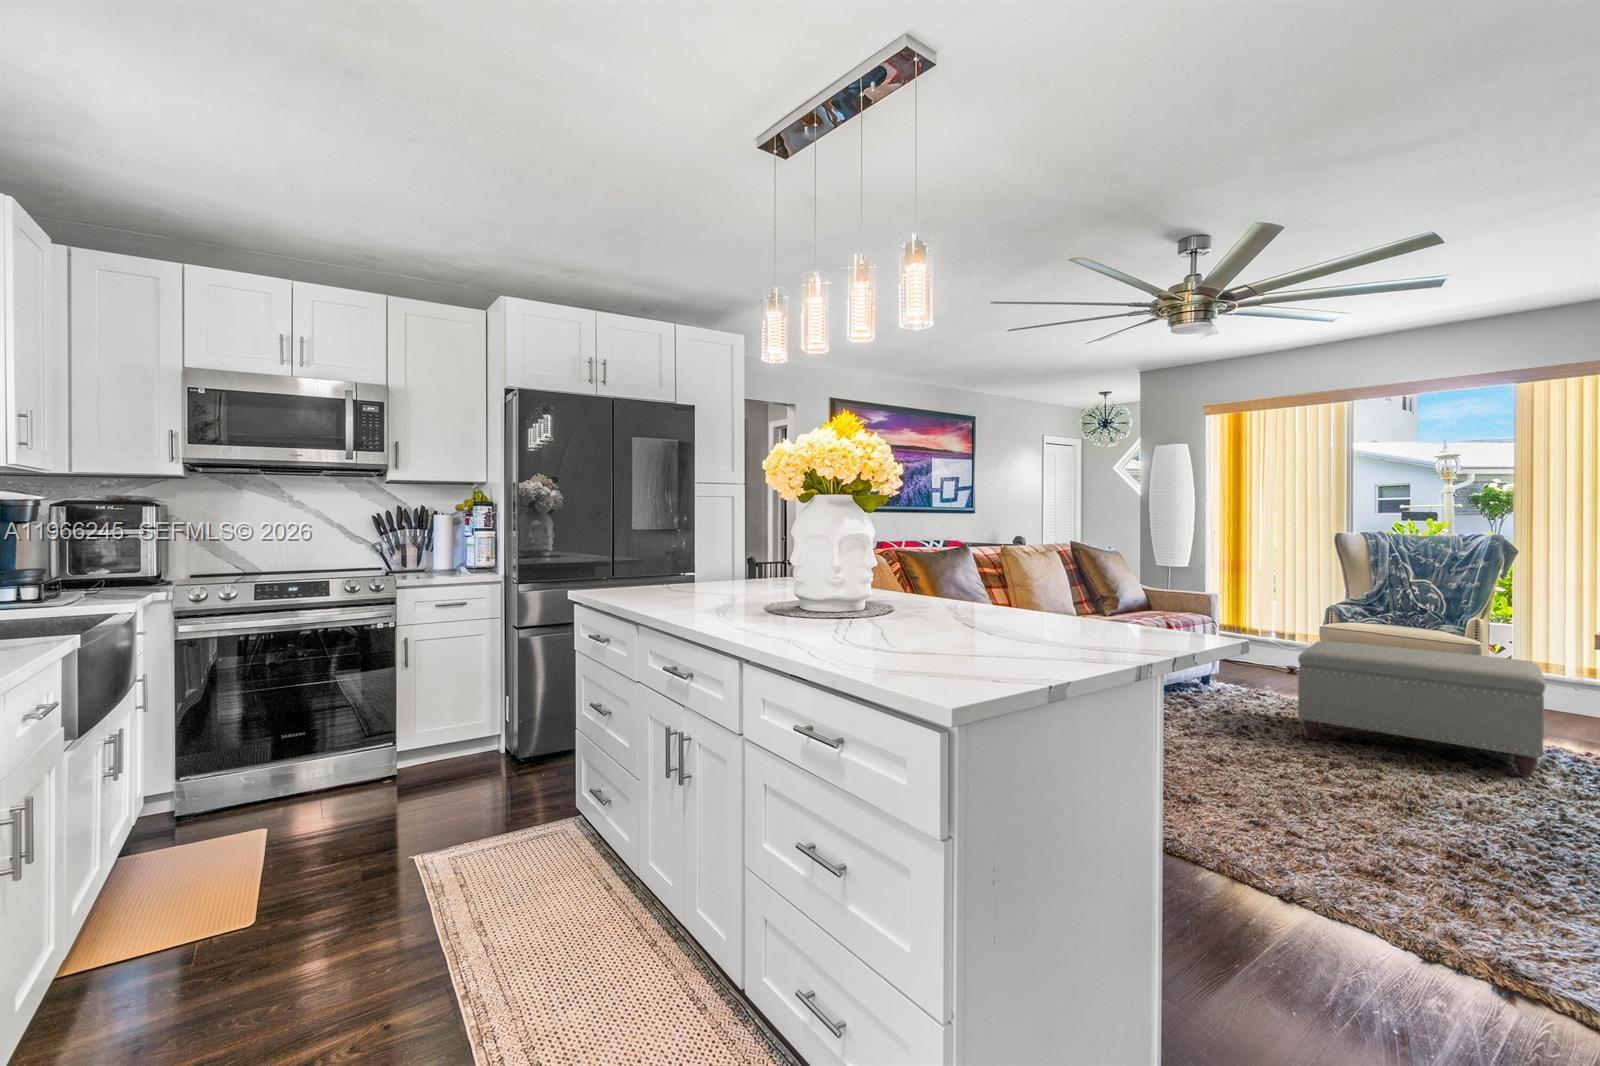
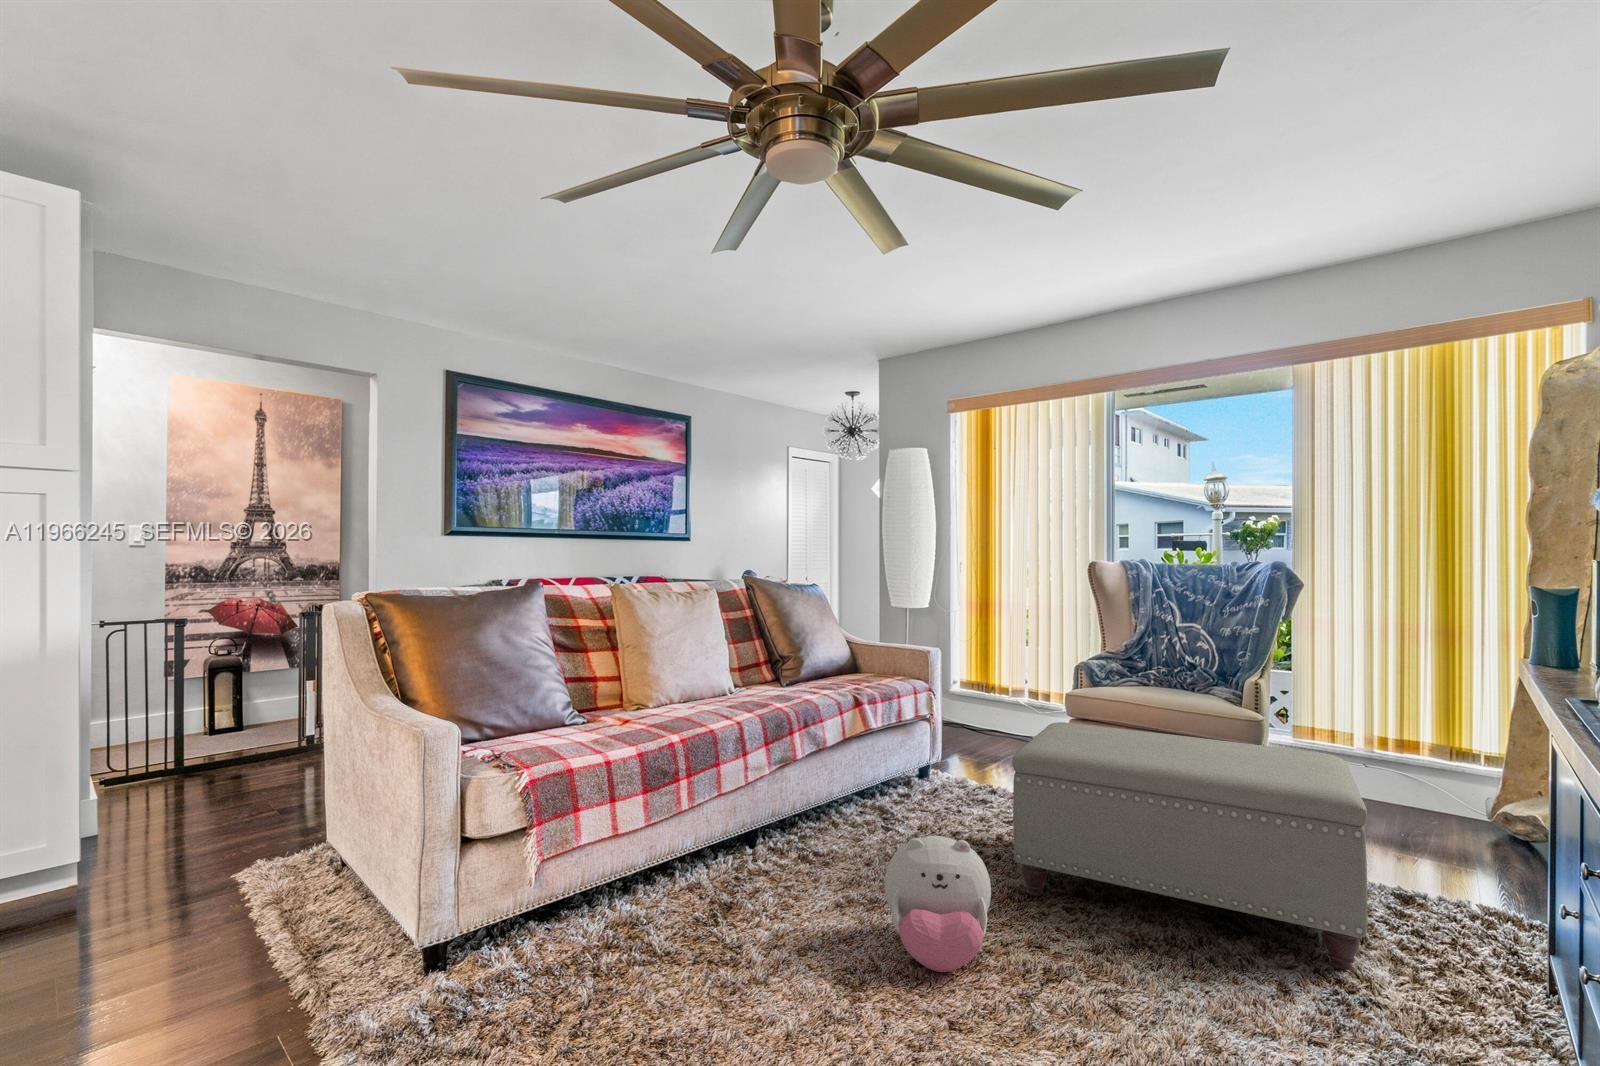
plush toy: none [1225,692,1294,761] -> present [884,836,991,972]

